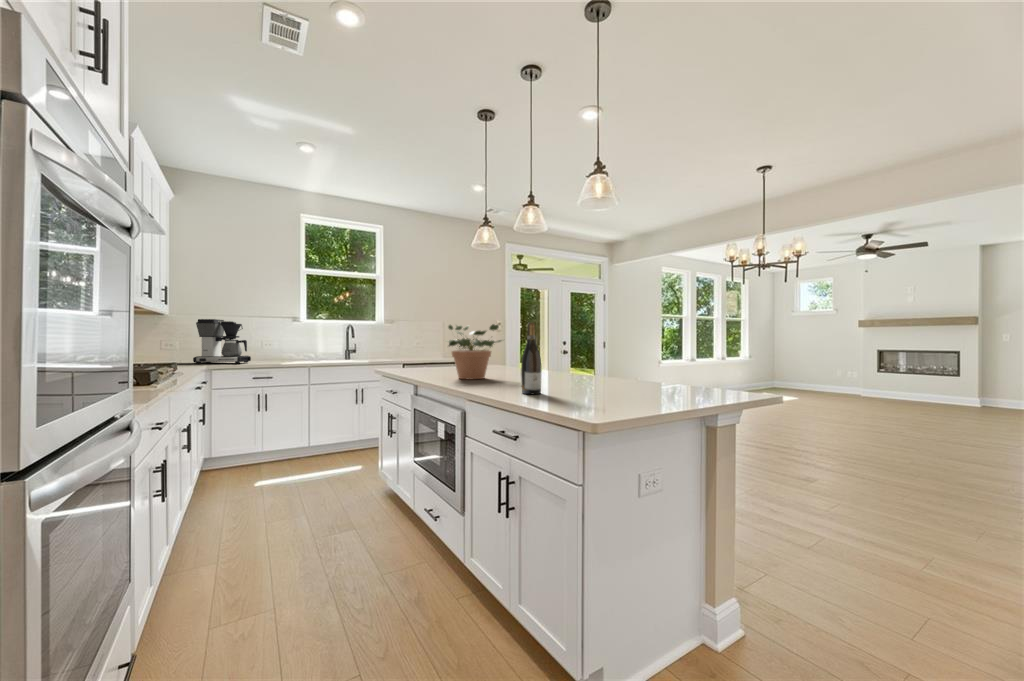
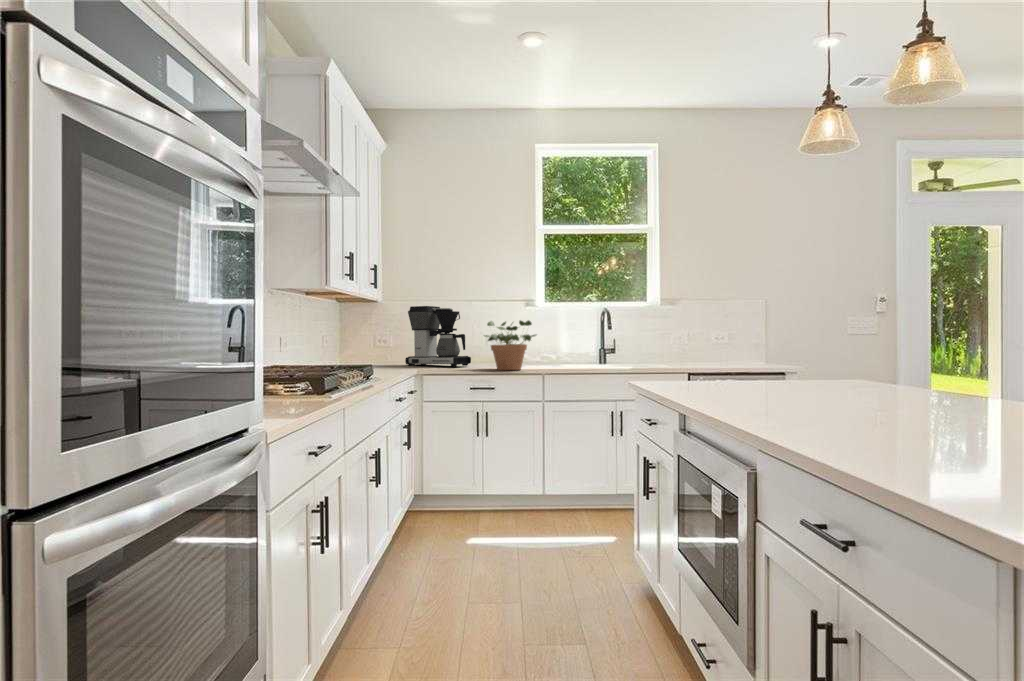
wine bottle: present [521,323,542,394] -> none [874,283,926,446]
potted plant: present [448,324,502,379] -> present [484,320,536,370]

